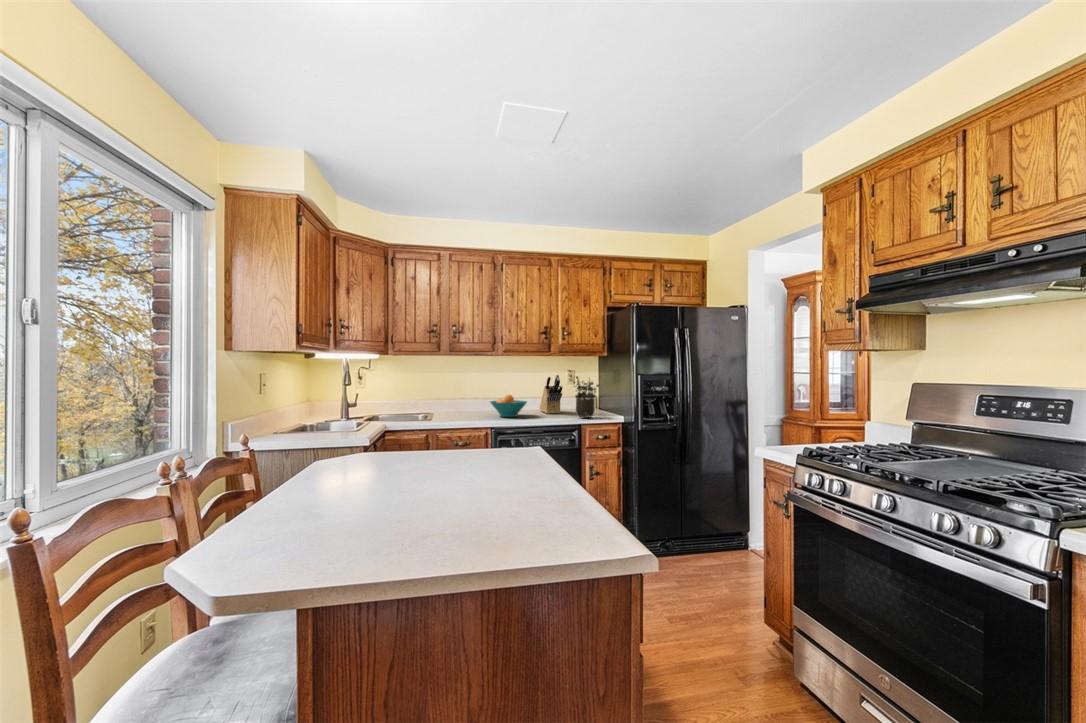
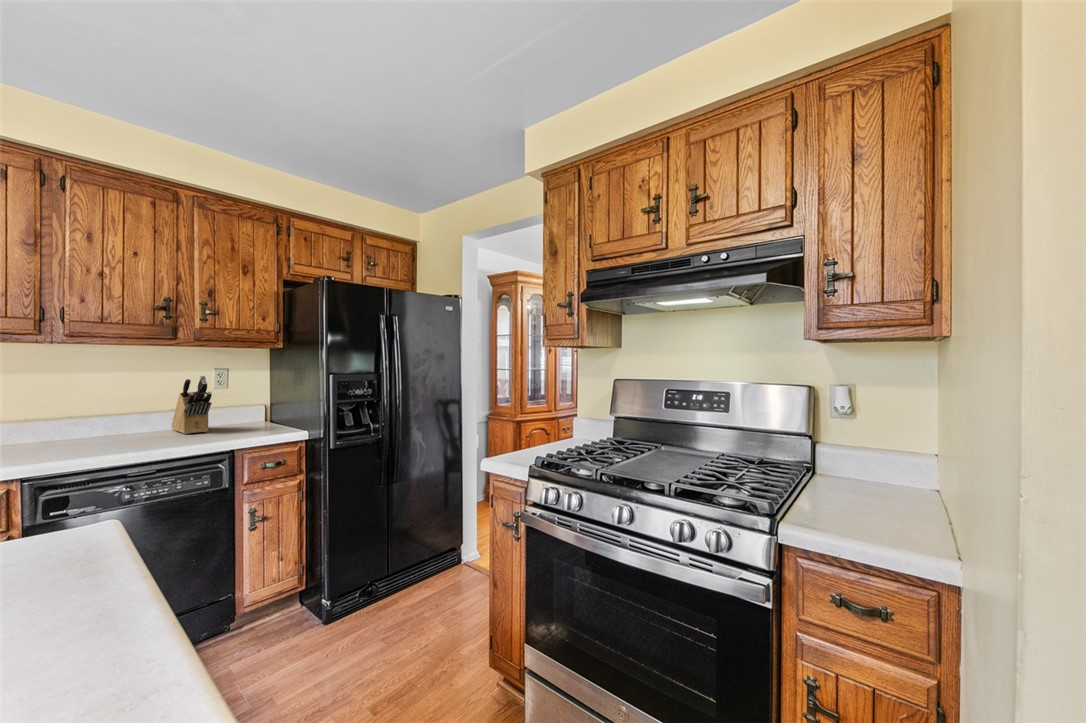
potted plant: present [569,370,599,418] -> none [222,369,273,436]
fruit bowl: present [490,395,527,417] -> none [63,410,145,447]

